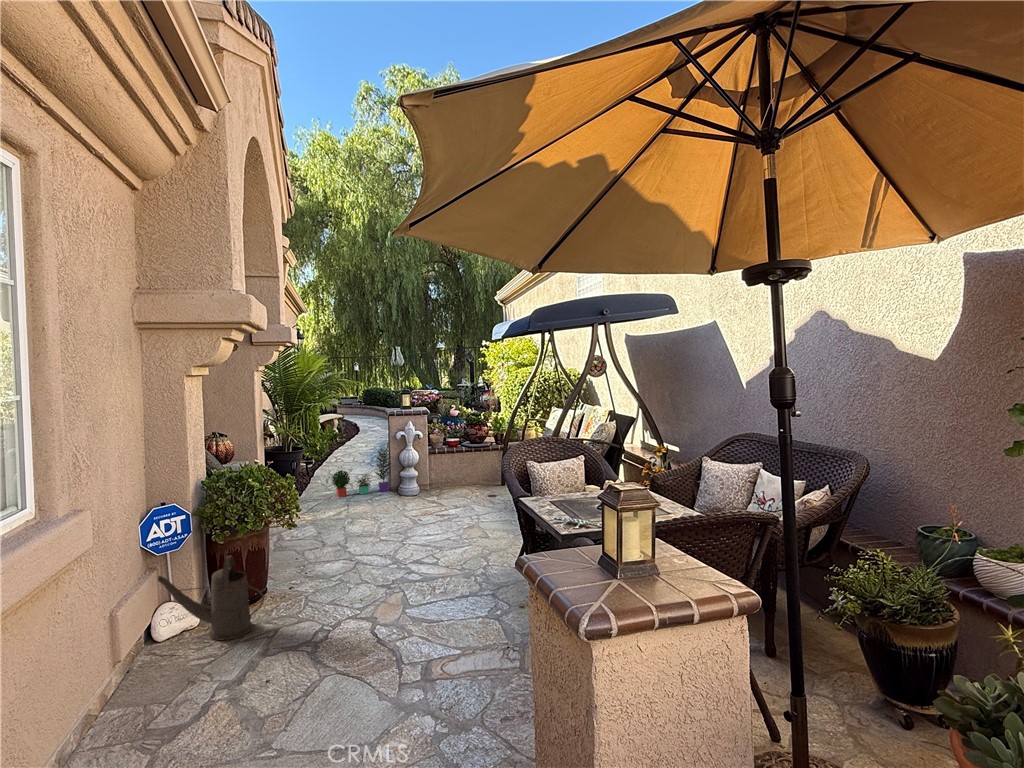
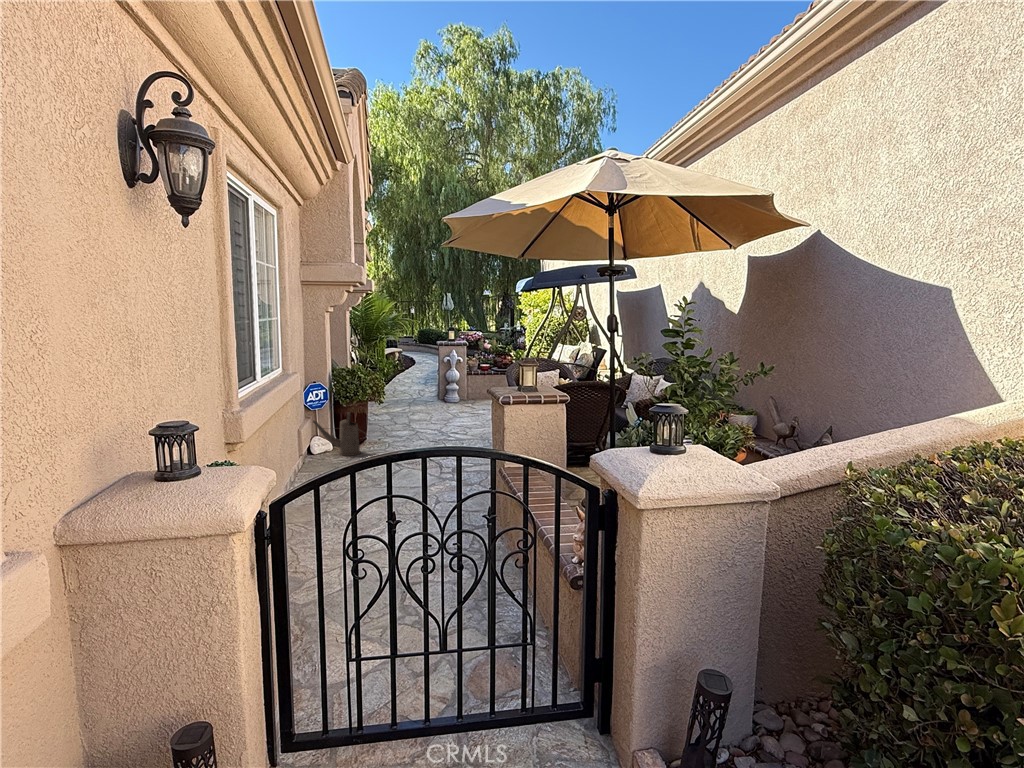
potted plant: present [332,447,391,497] -> none [396,366,440,402]

